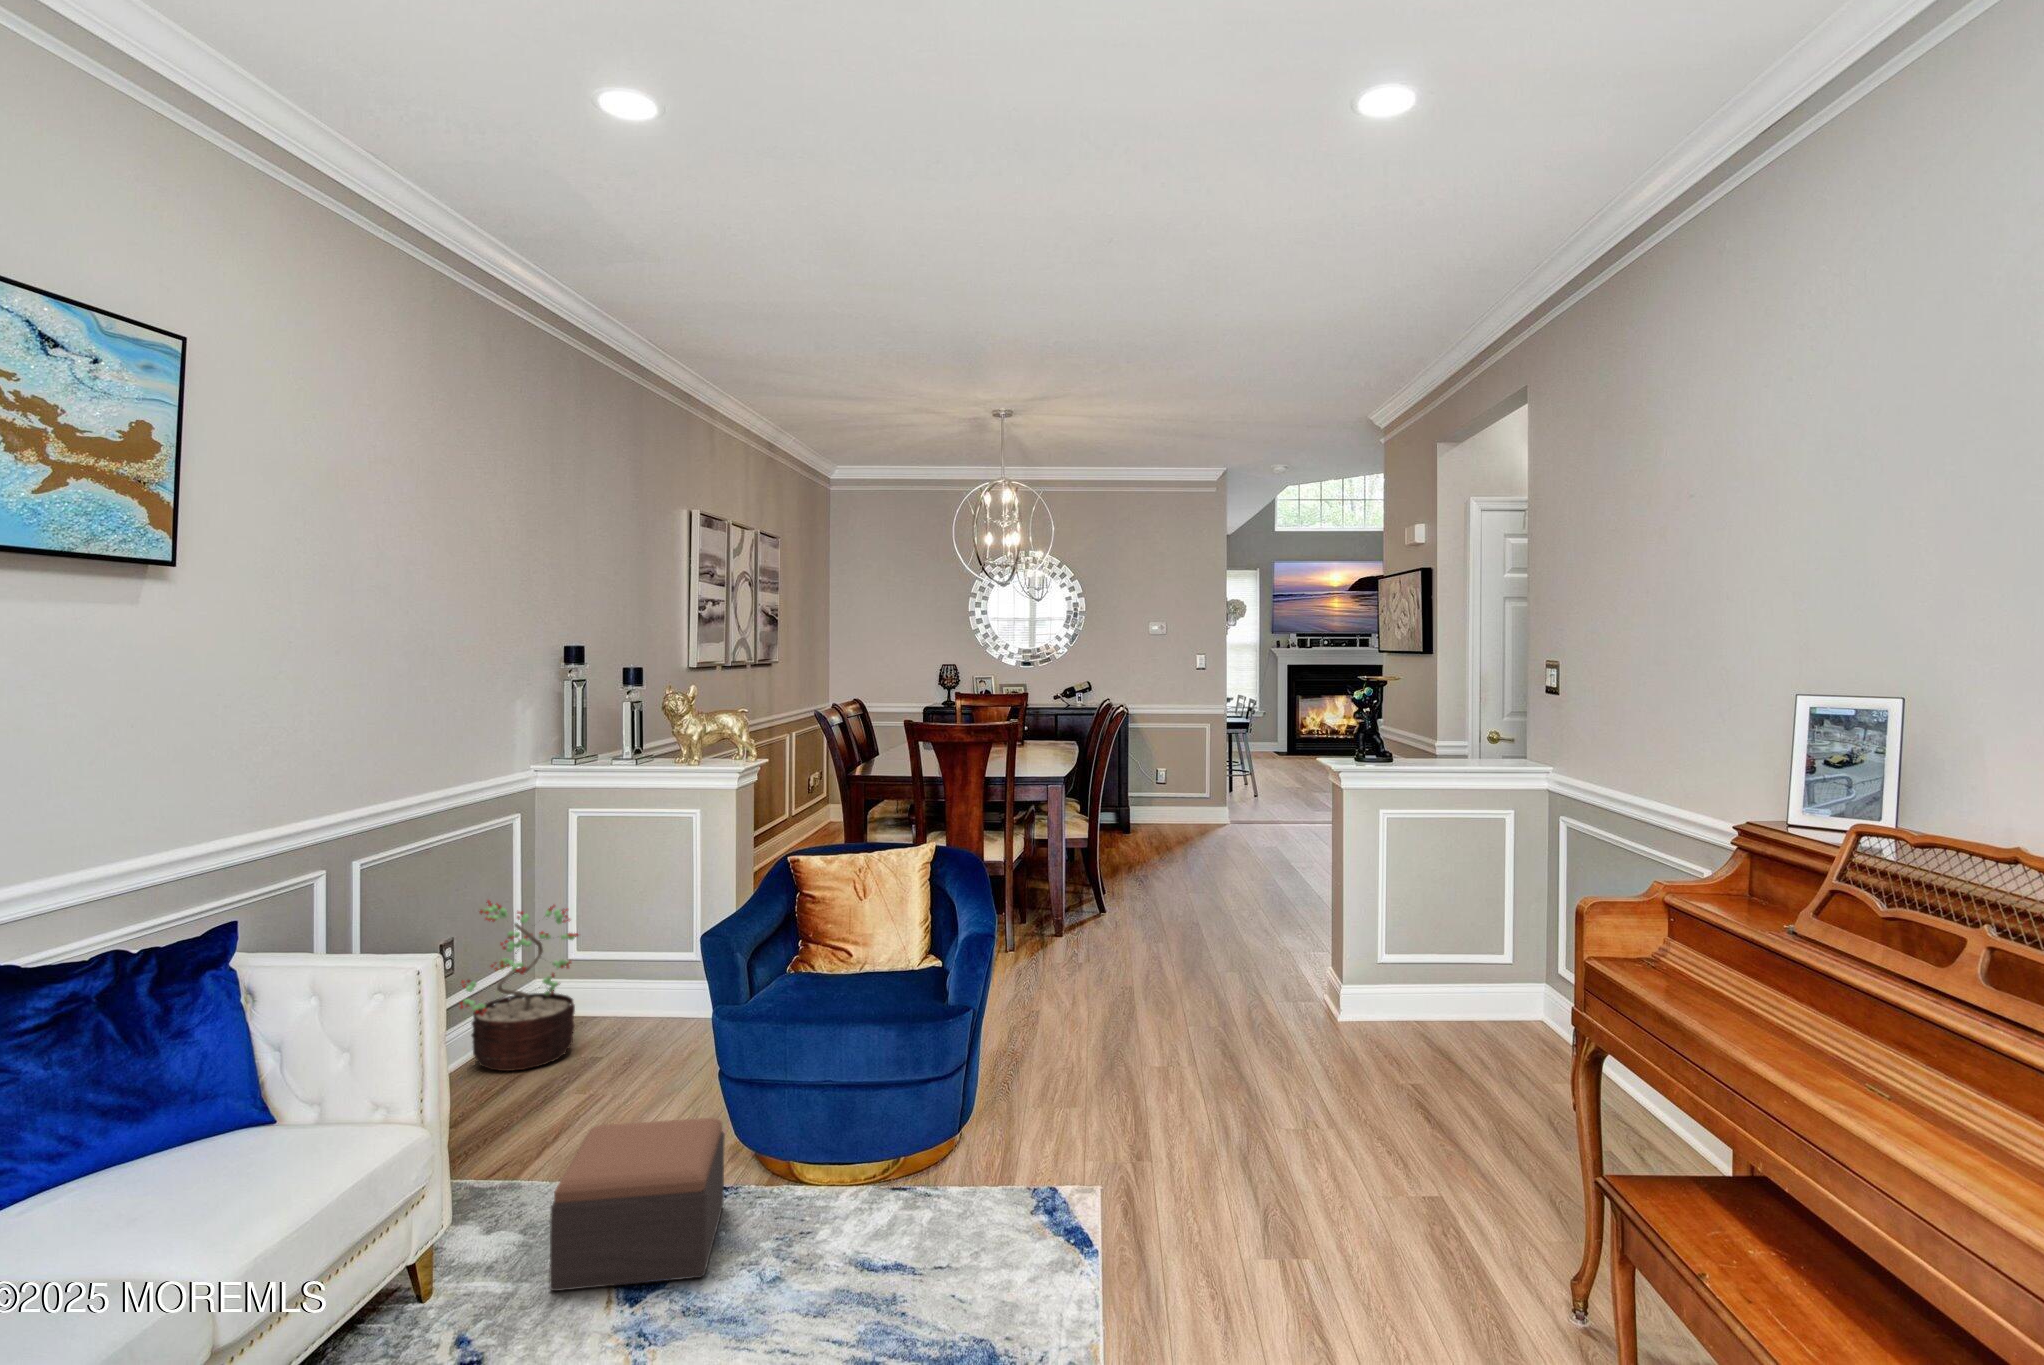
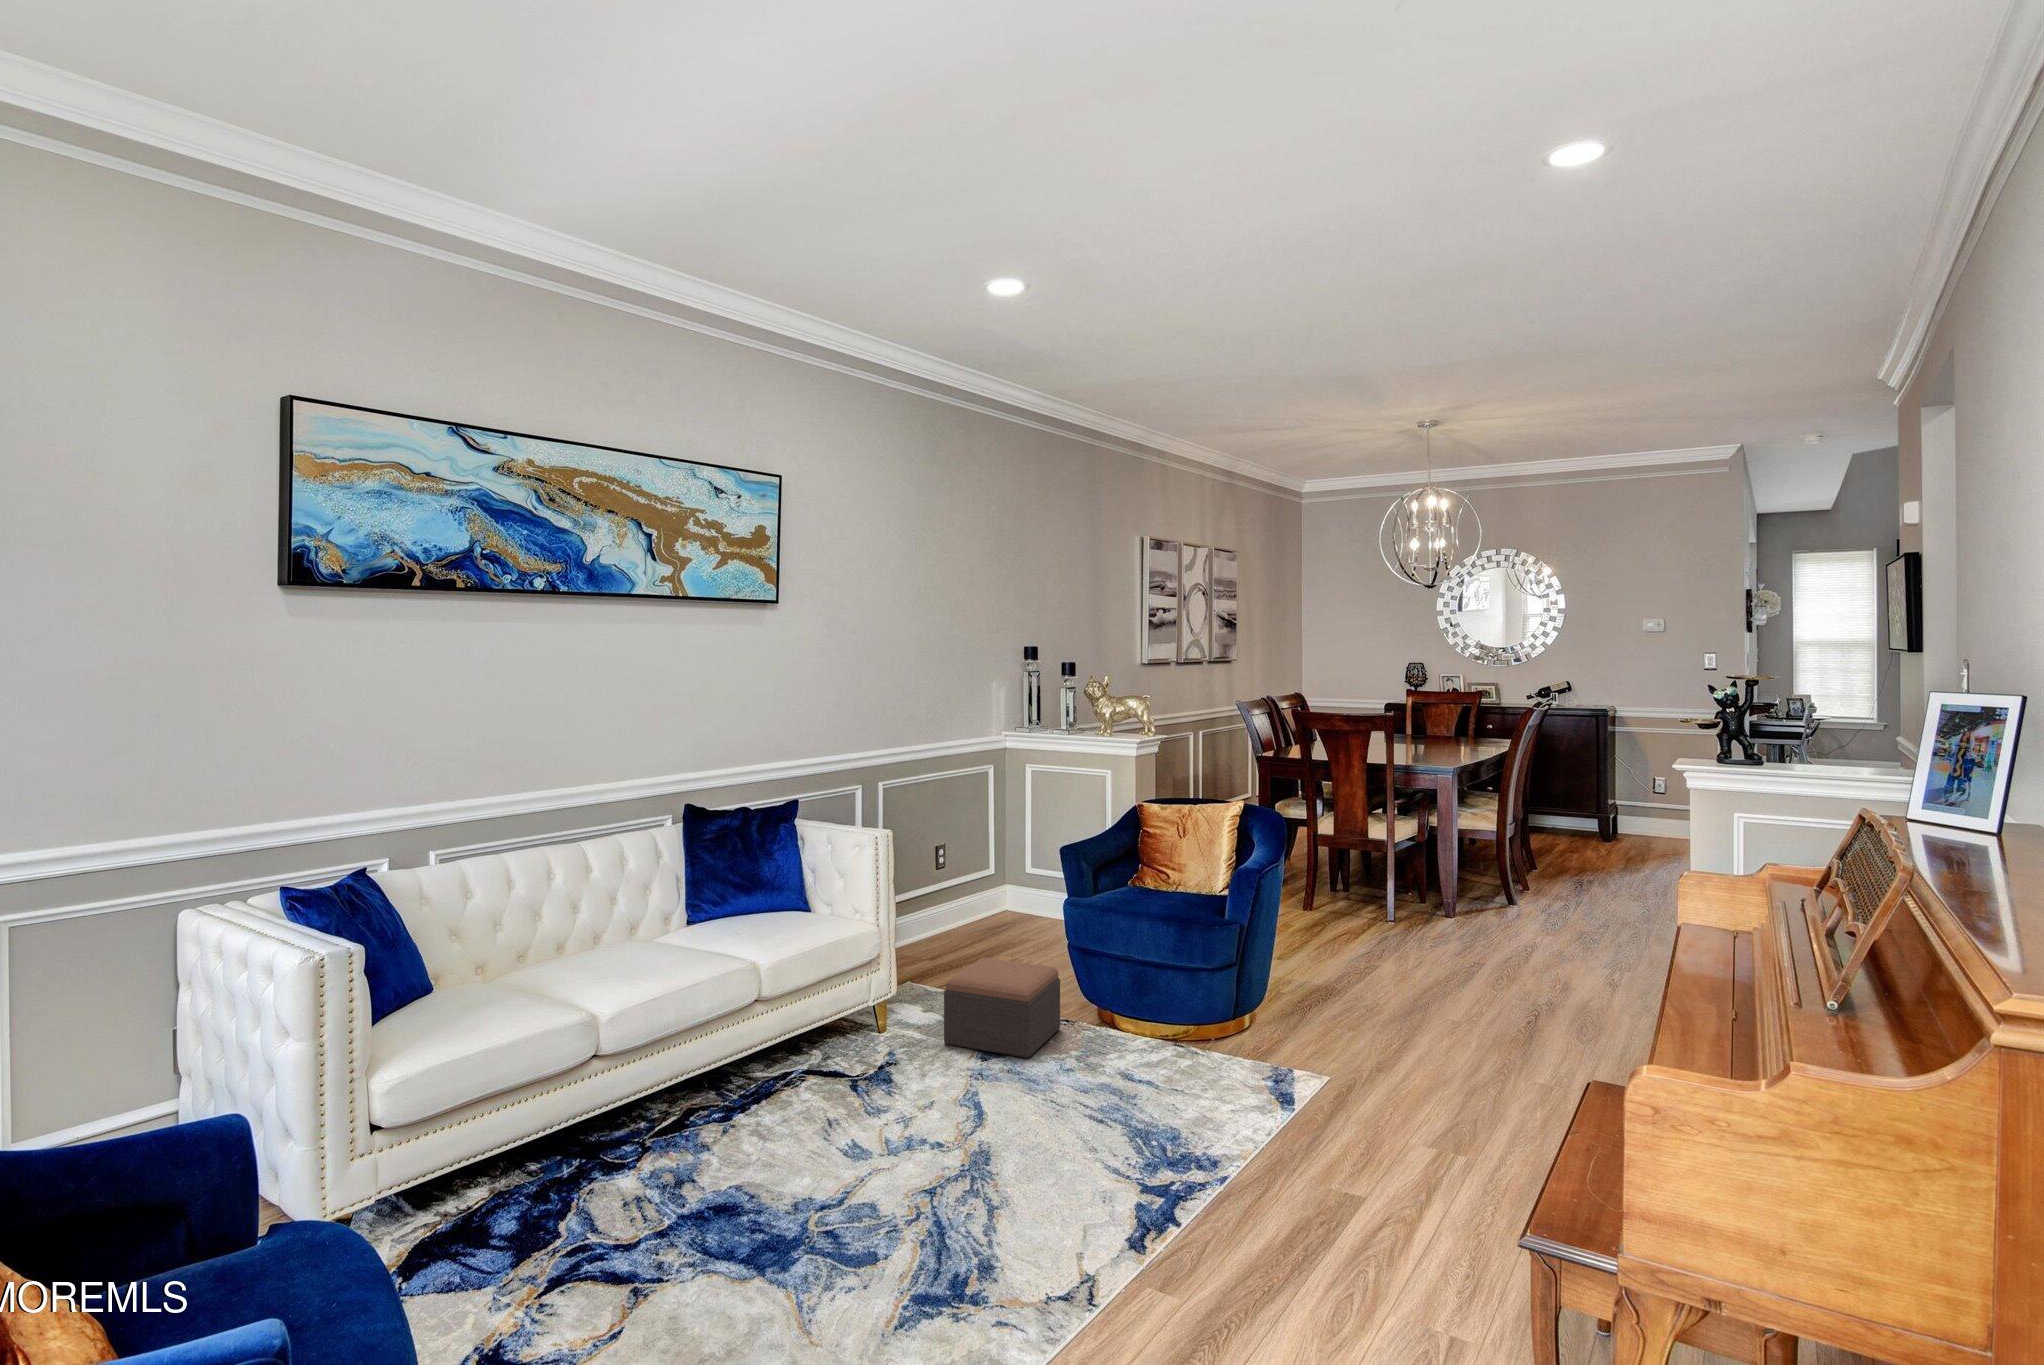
decorative plant: present [460,900,578,1071] -> none [943,820,1021,938]

